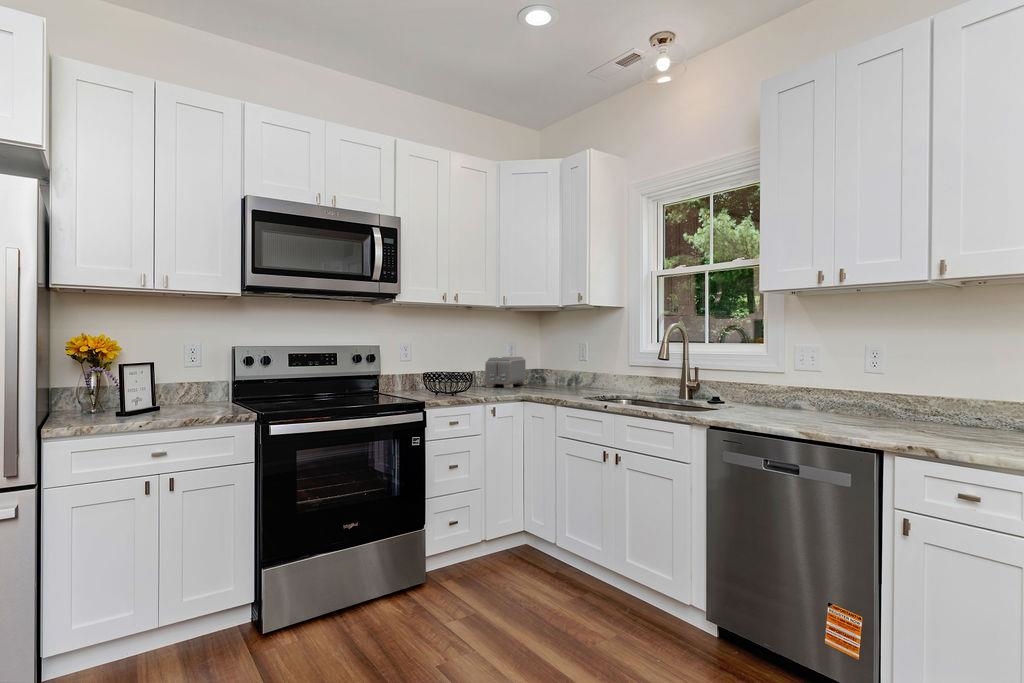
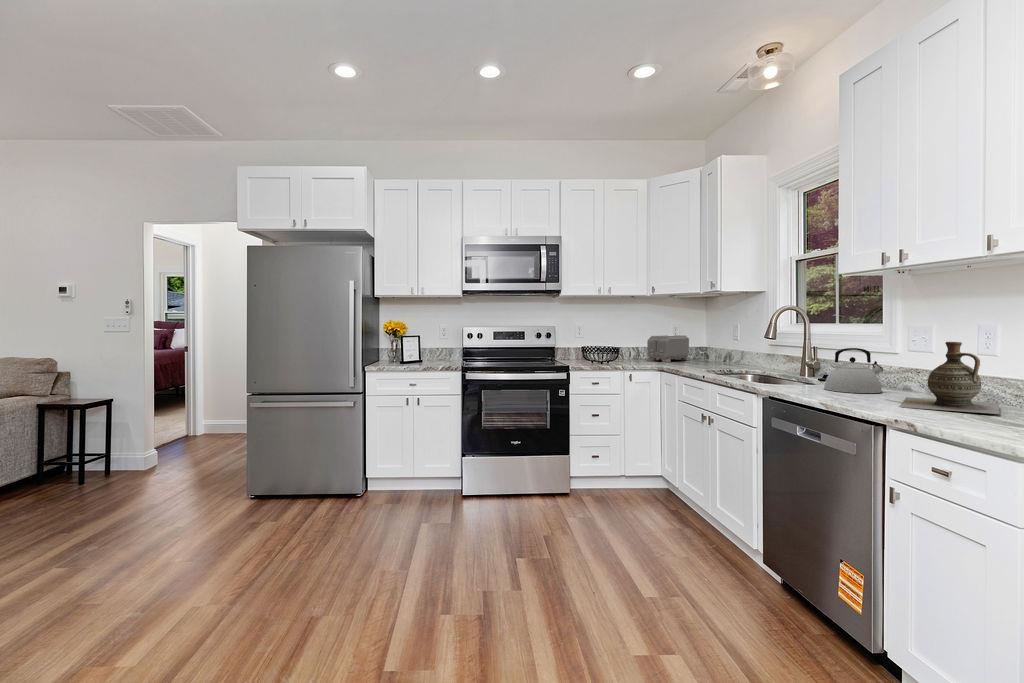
ceramic jug: none [833,361,944,429] -> present [899,342,1000,414]
kettle: none [738,368,792,415] -> present [824,348,883,393]

